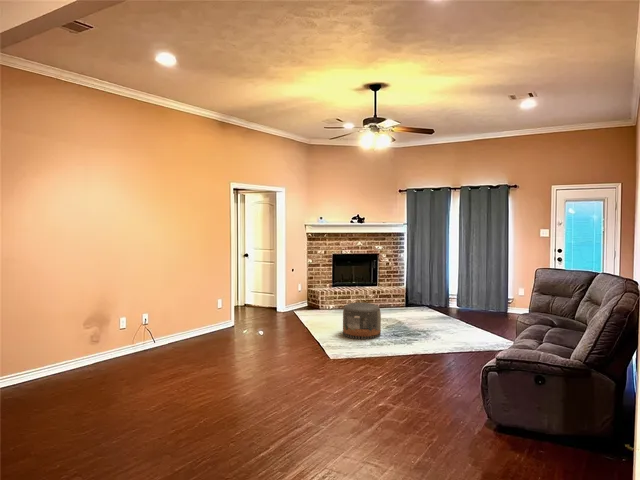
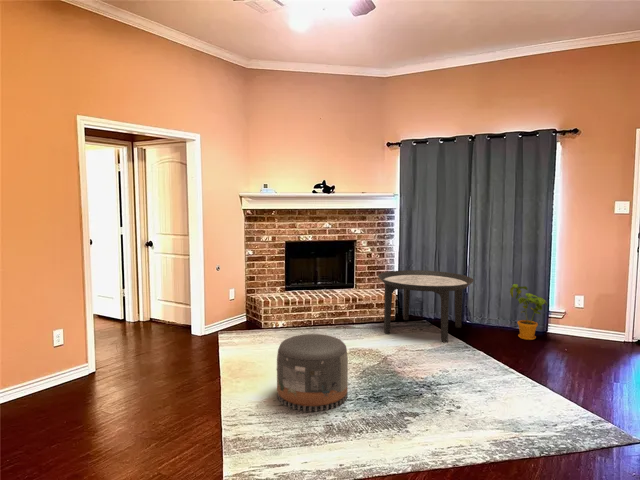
round table: none [394,273,454,316] -> present [378,270,474,343]
house plant: none [477,280,500,315] -> present [510,284,547,340]

